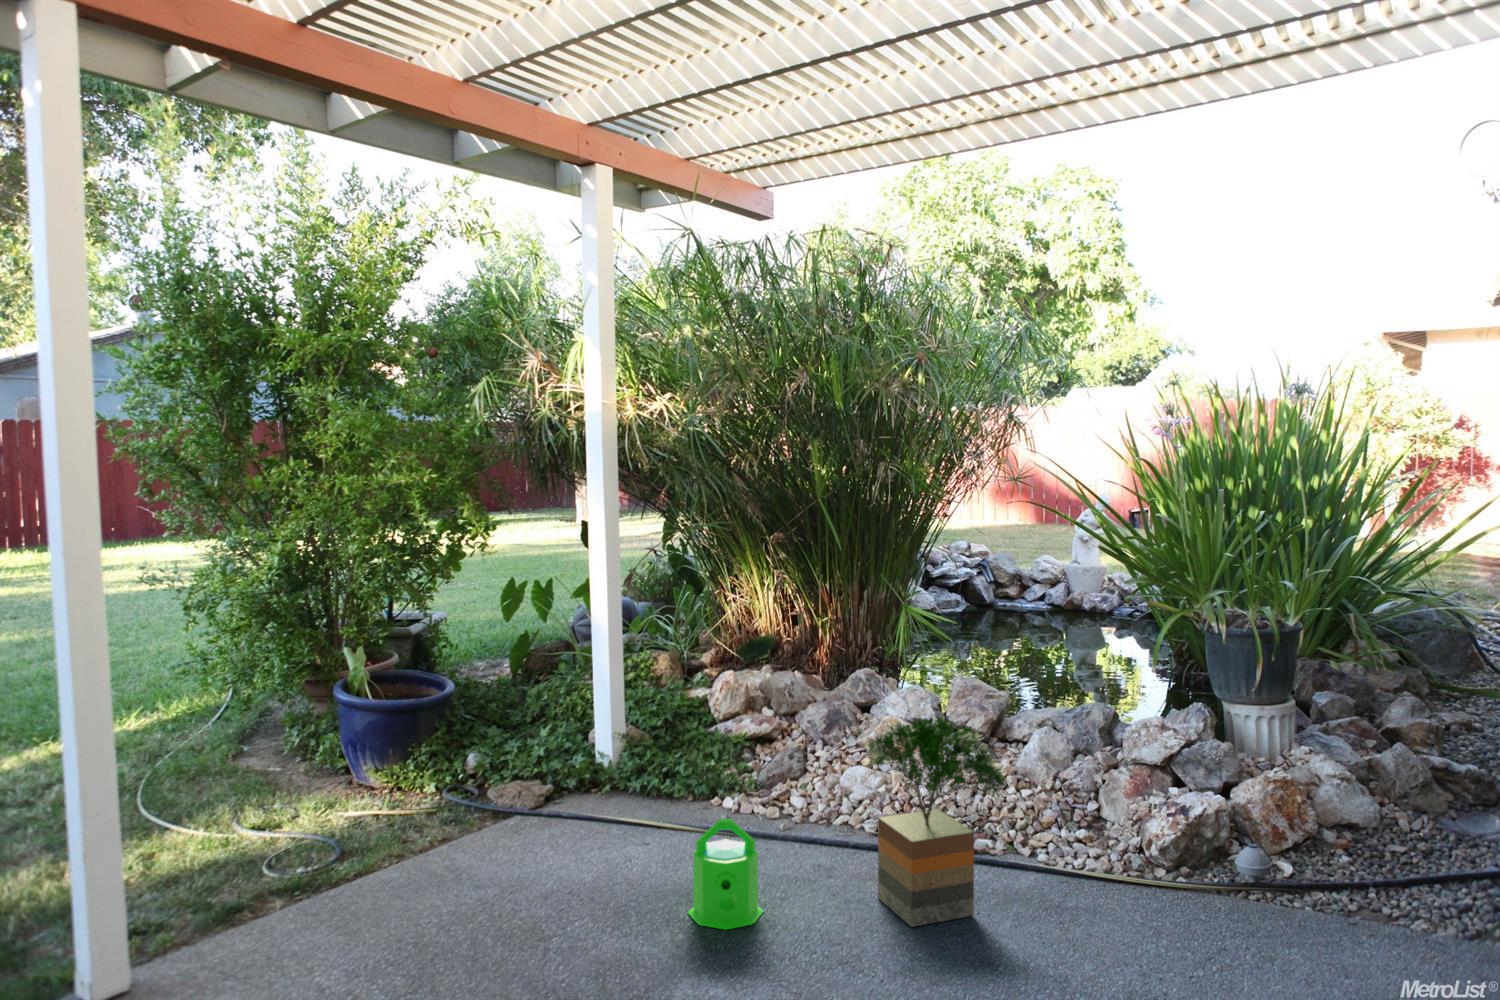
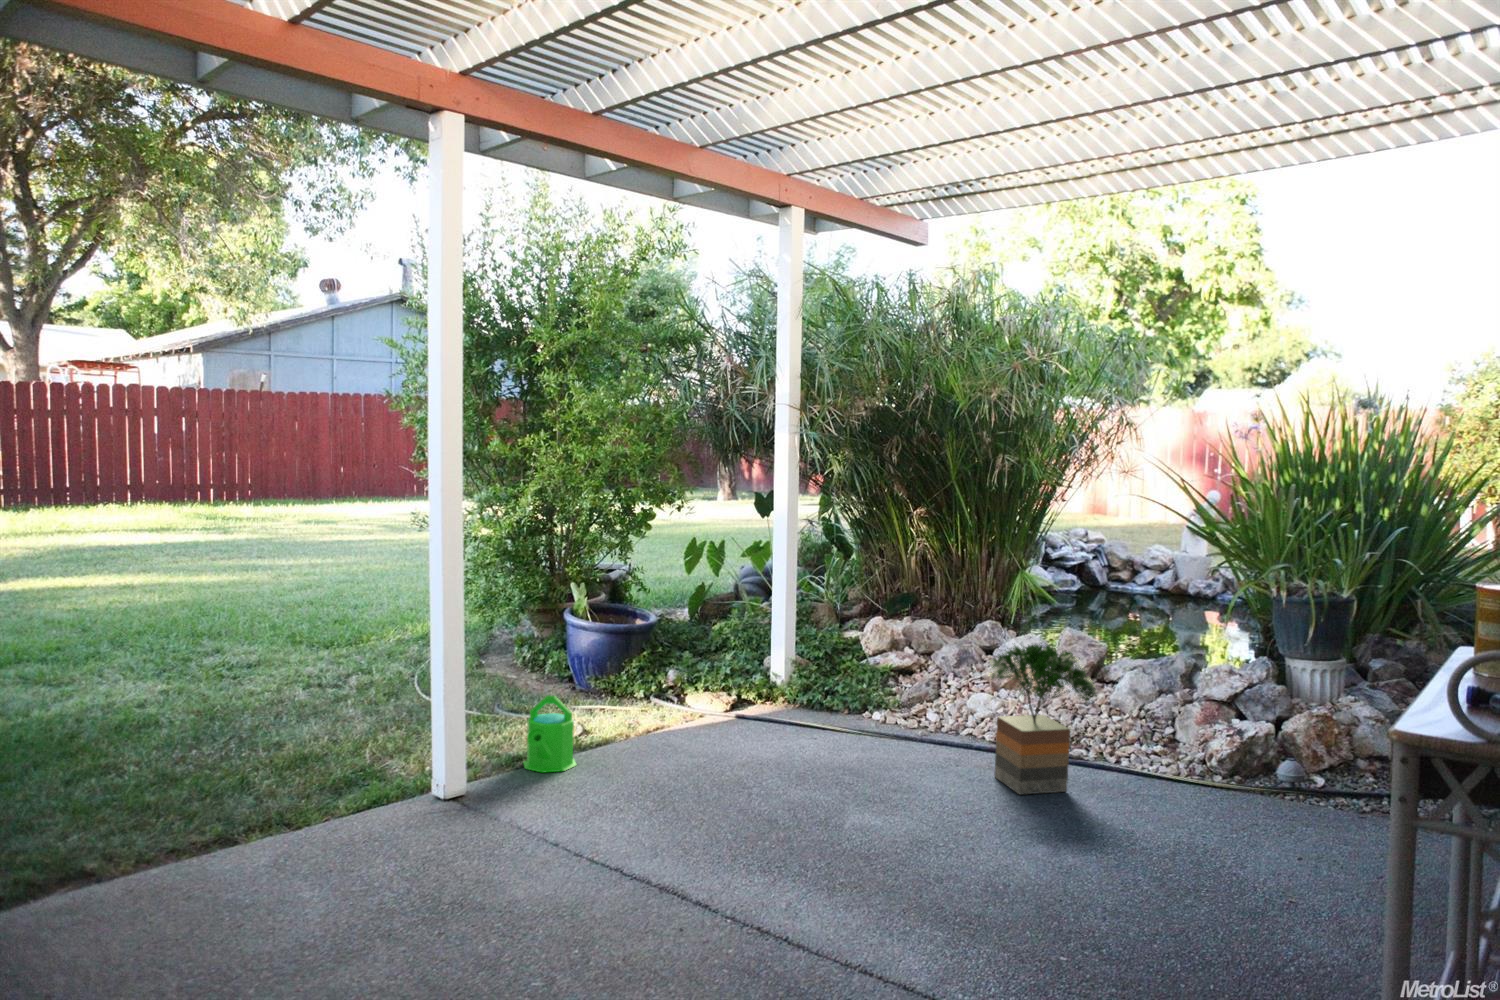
watering can: present [688,819,763,930] -> present [523,696,576,772]

